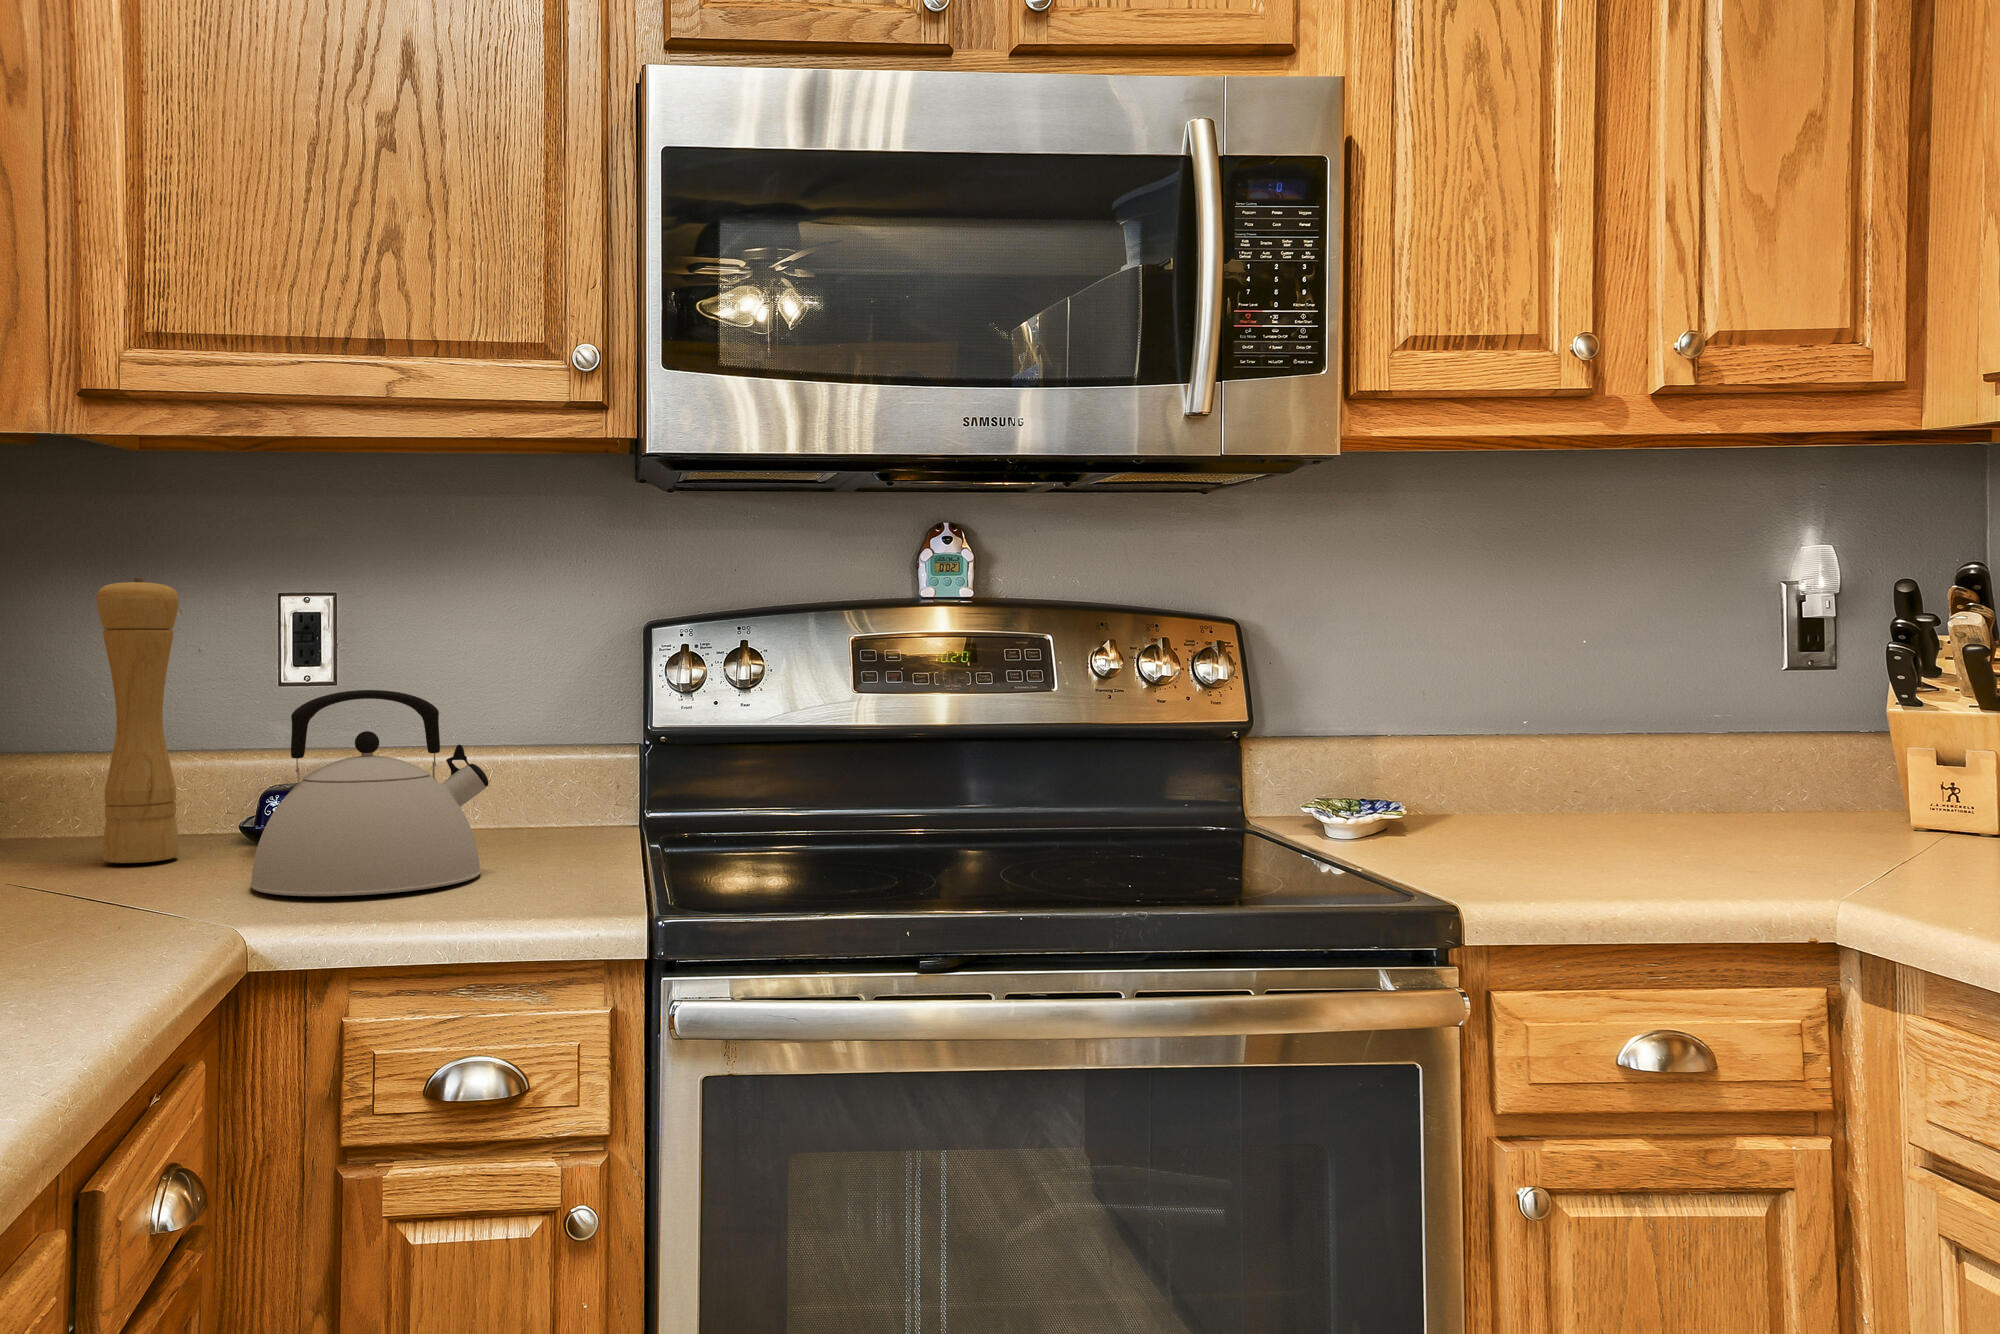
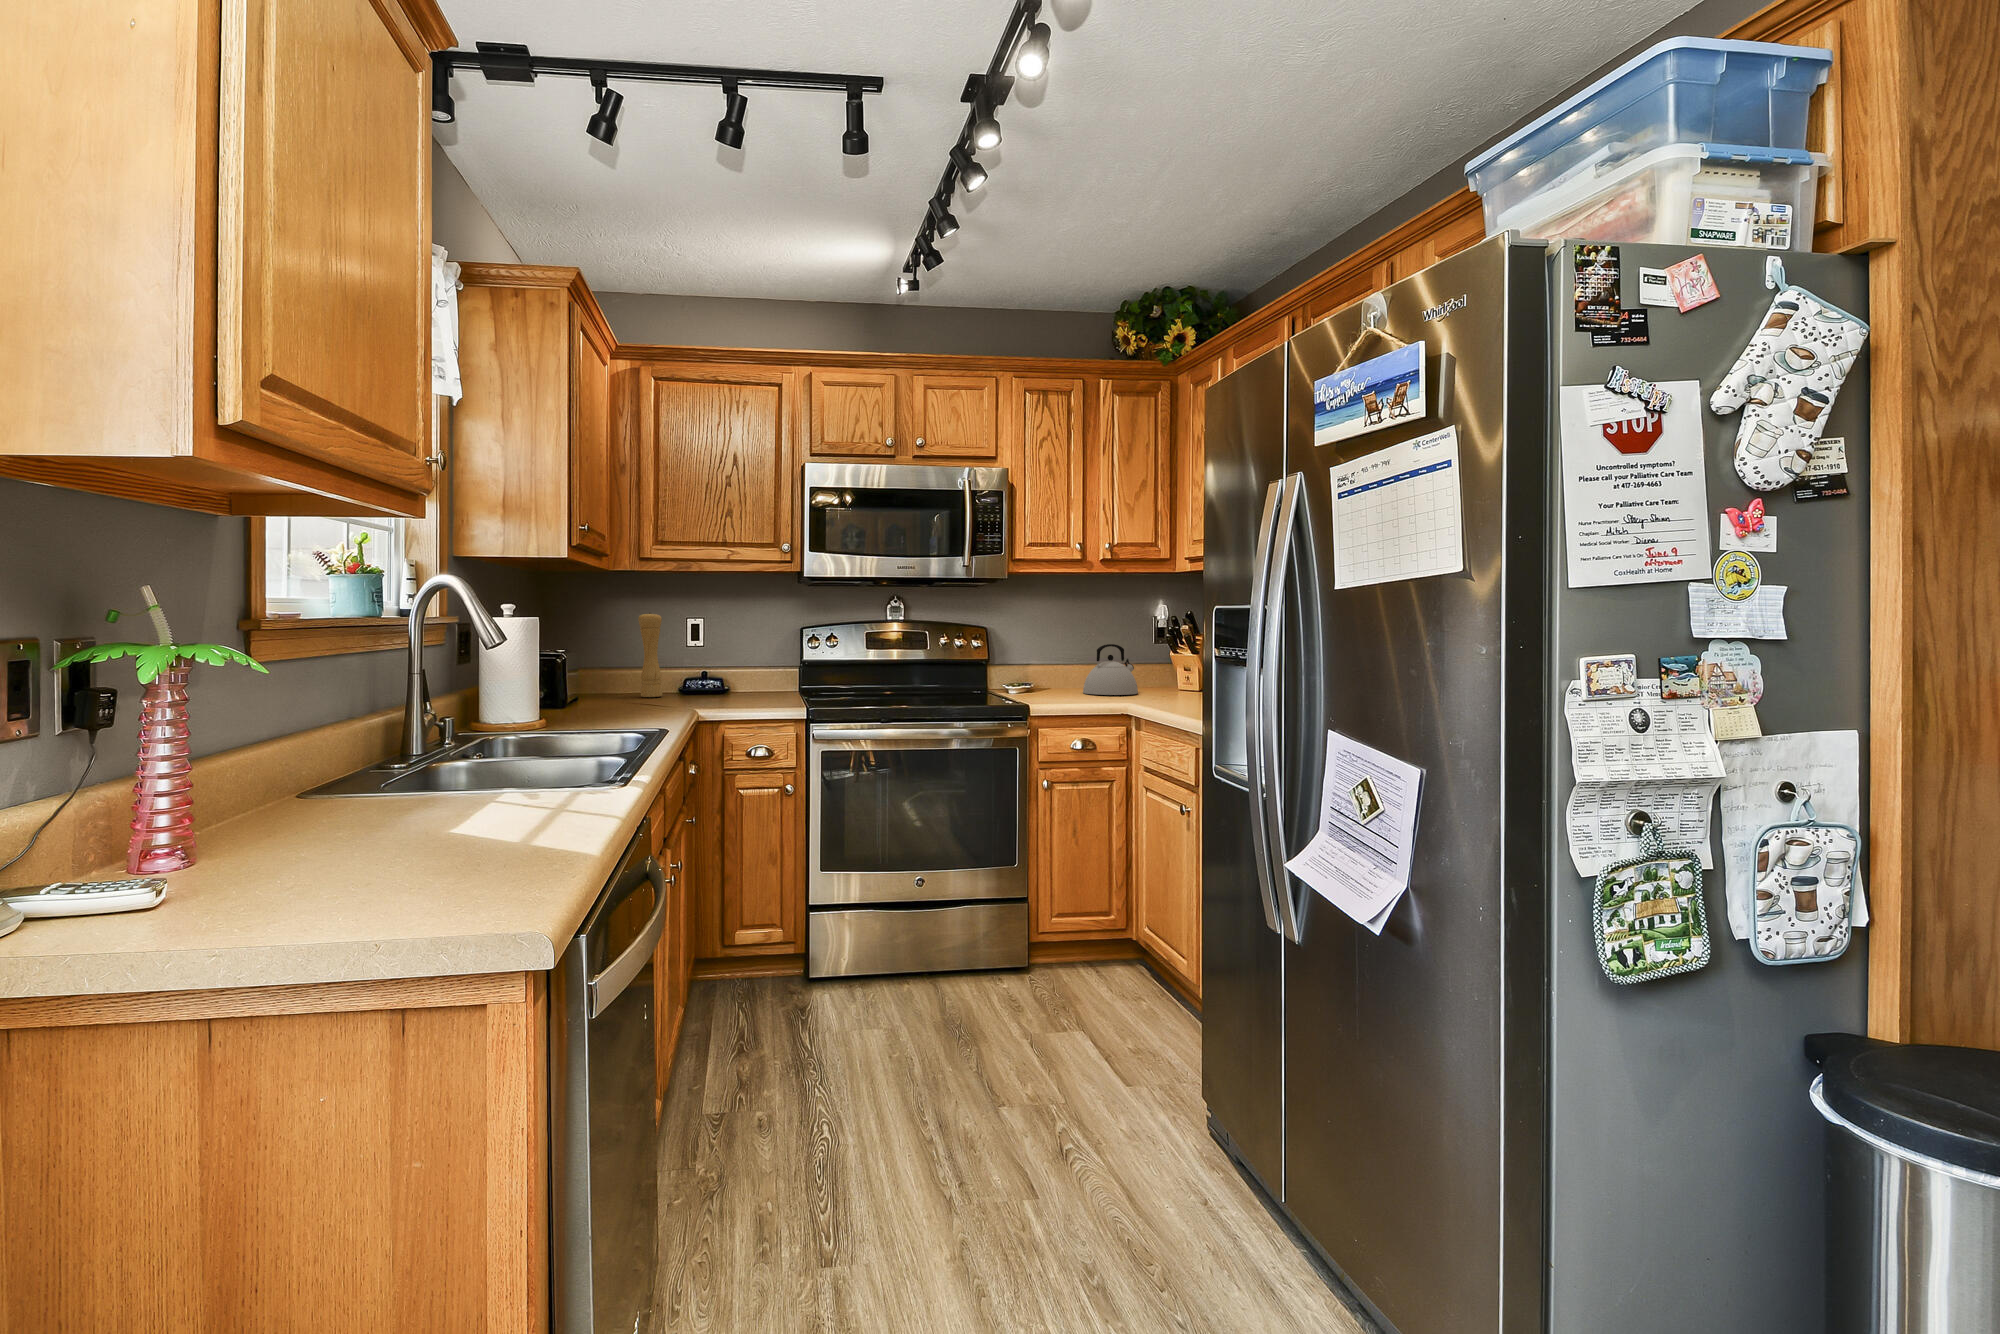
kettle: present [250,690,489,896] -> present [1083,644,1138,695]

